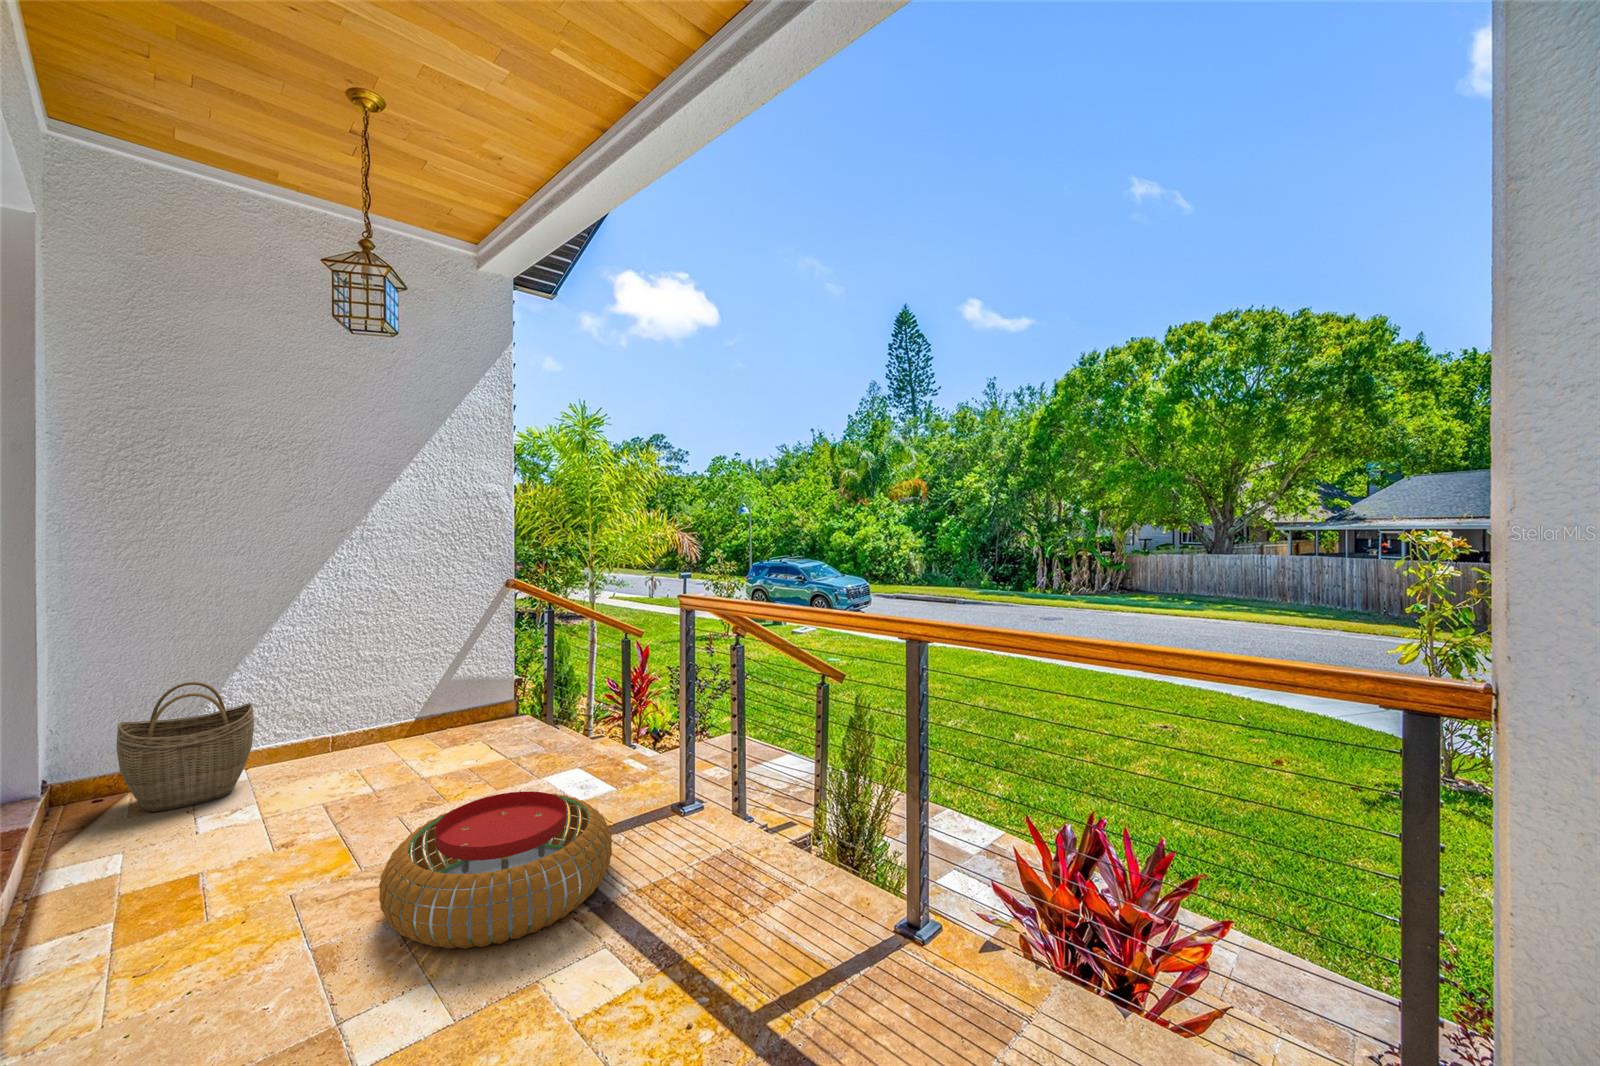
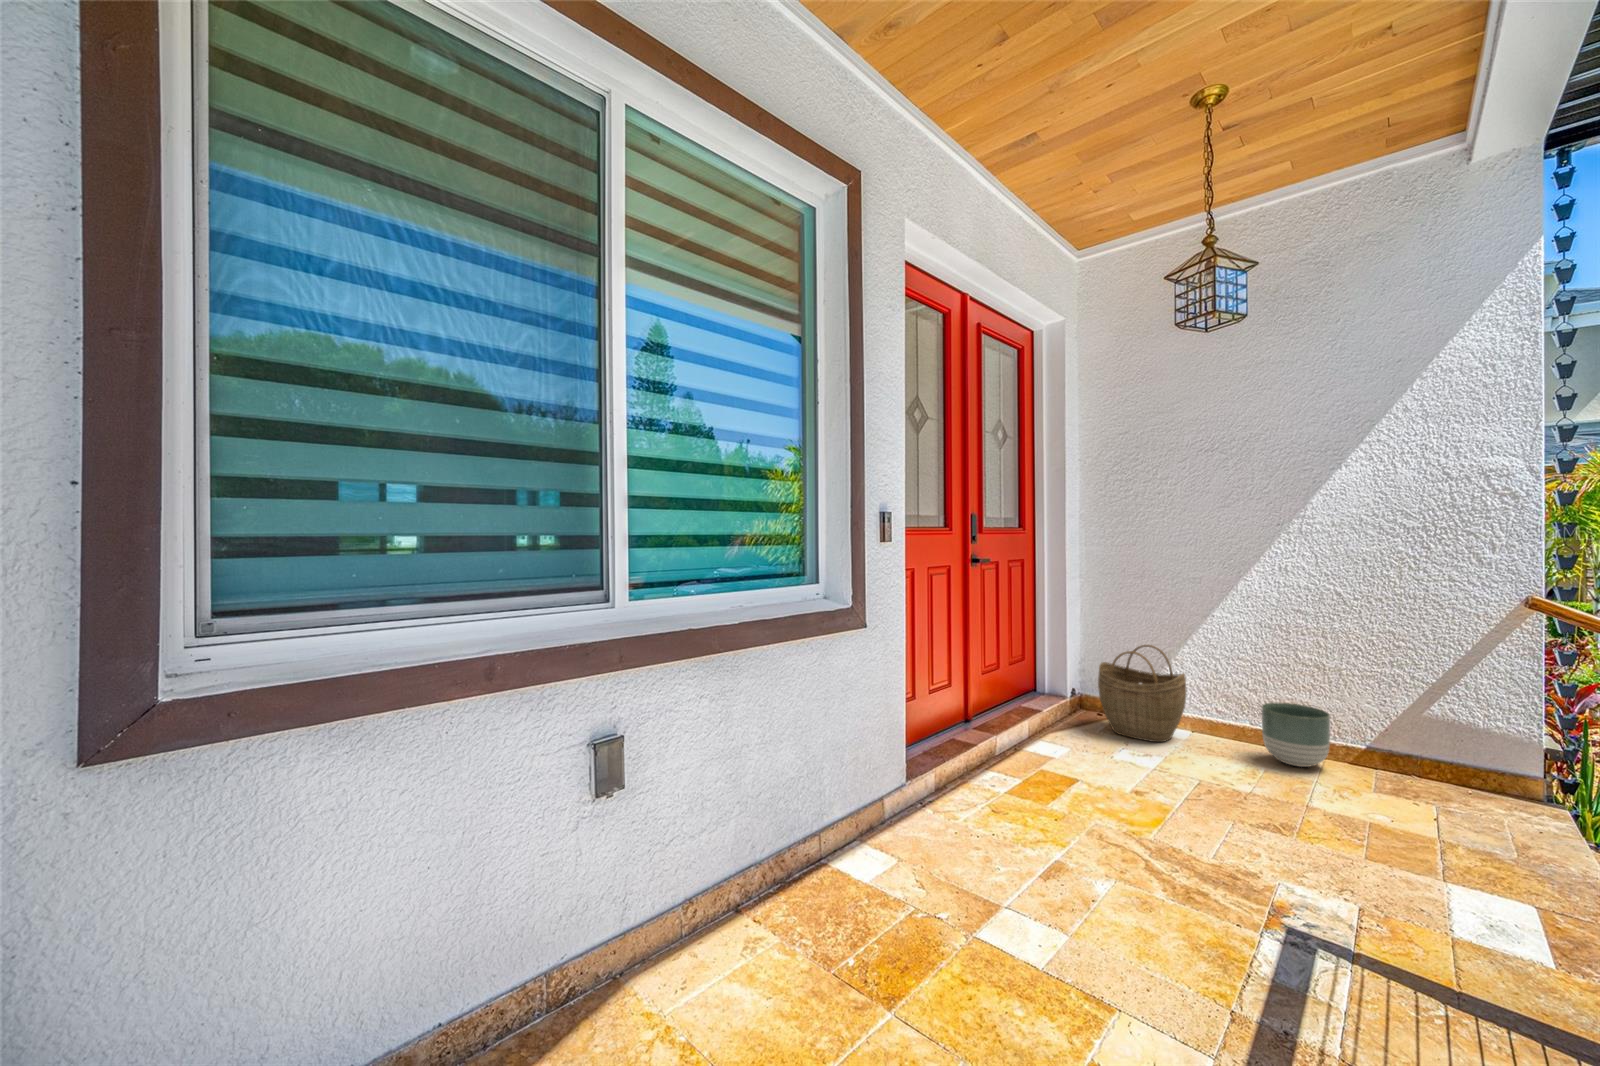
planter: none [339,699,399,758] -> present [1262,703,1330,767]
pouf: present [379,791,612,949] -> none [1081,814,1375,1009]

